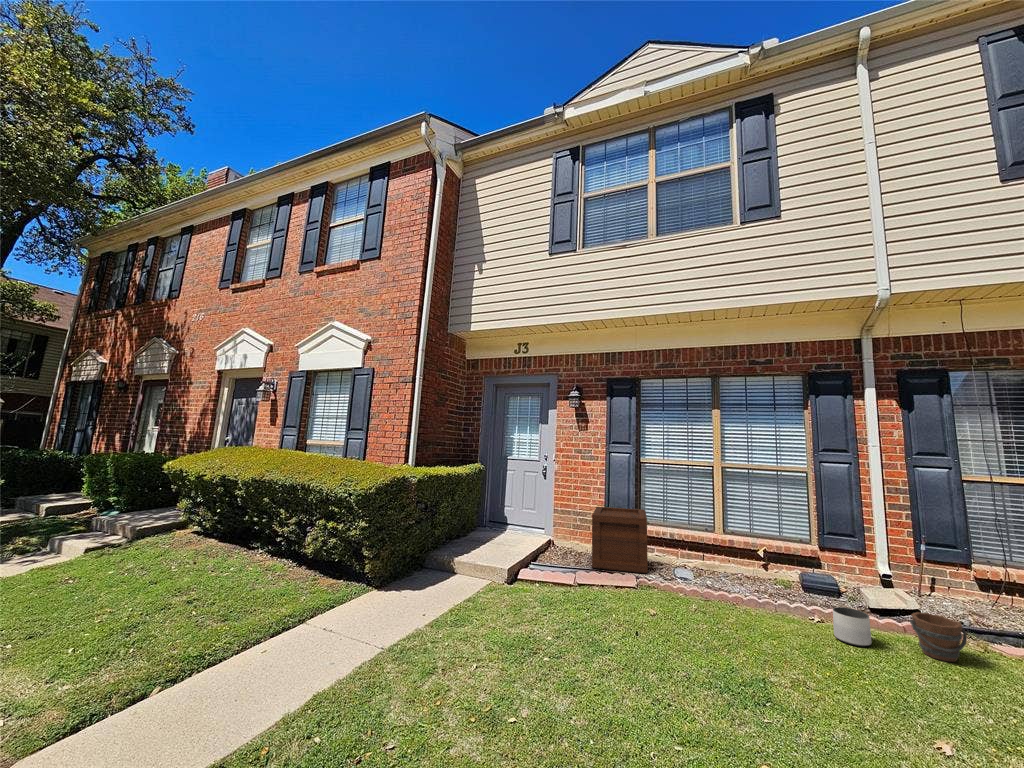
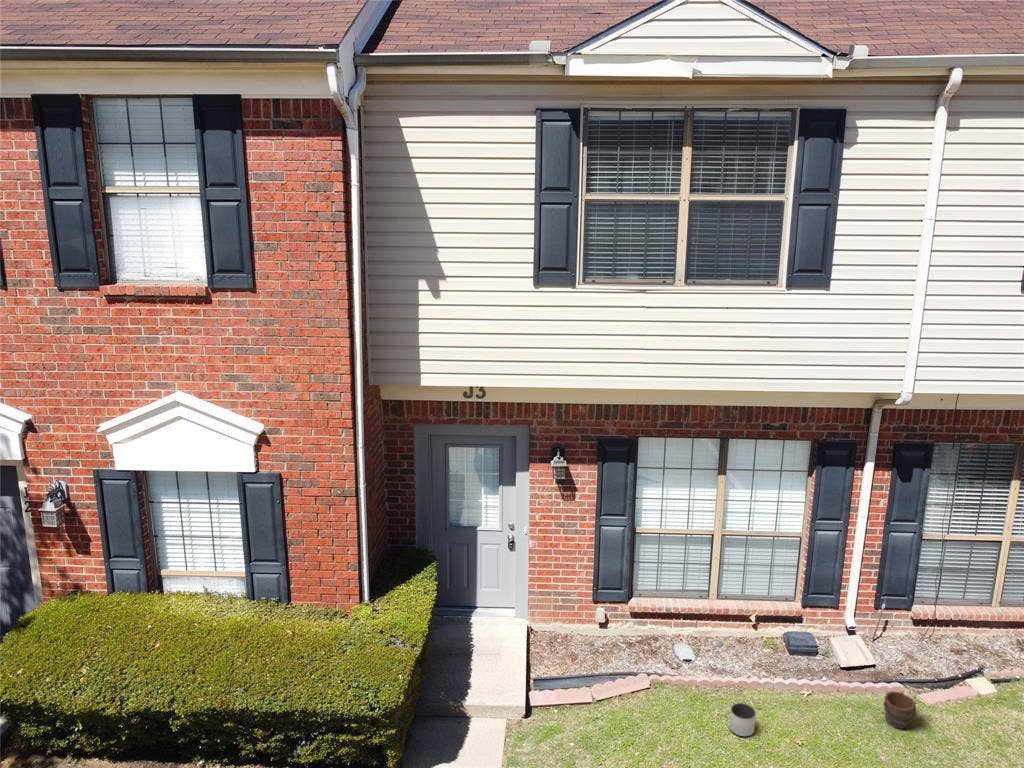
wooden crate: present [592,507,648,573] -> none [585,585,659,670]
planter: present [833,607,872,646] -> present [729,703,756,736]

